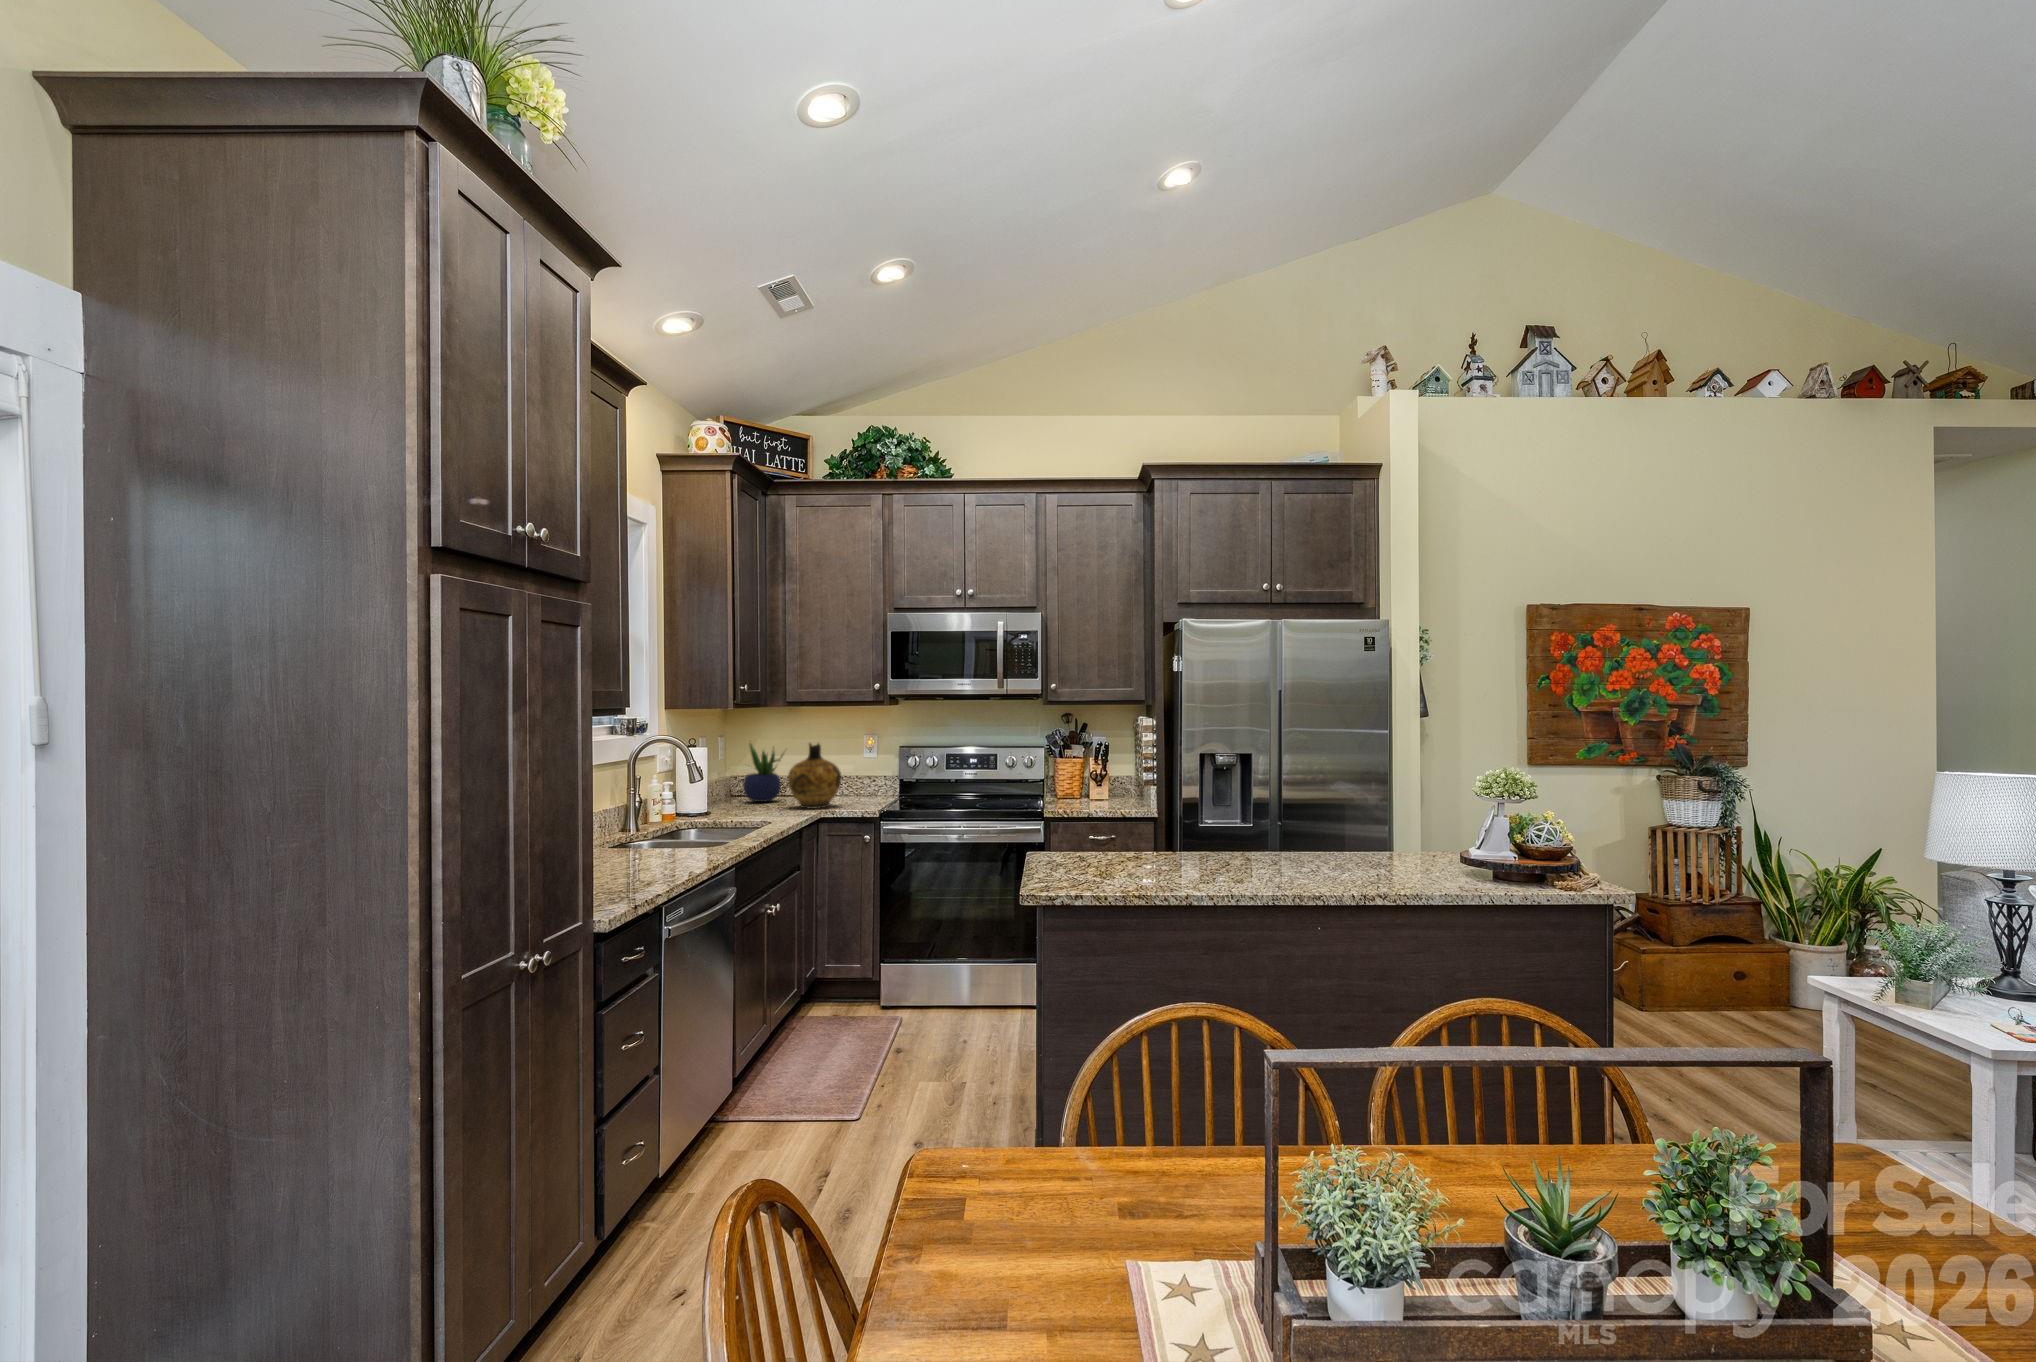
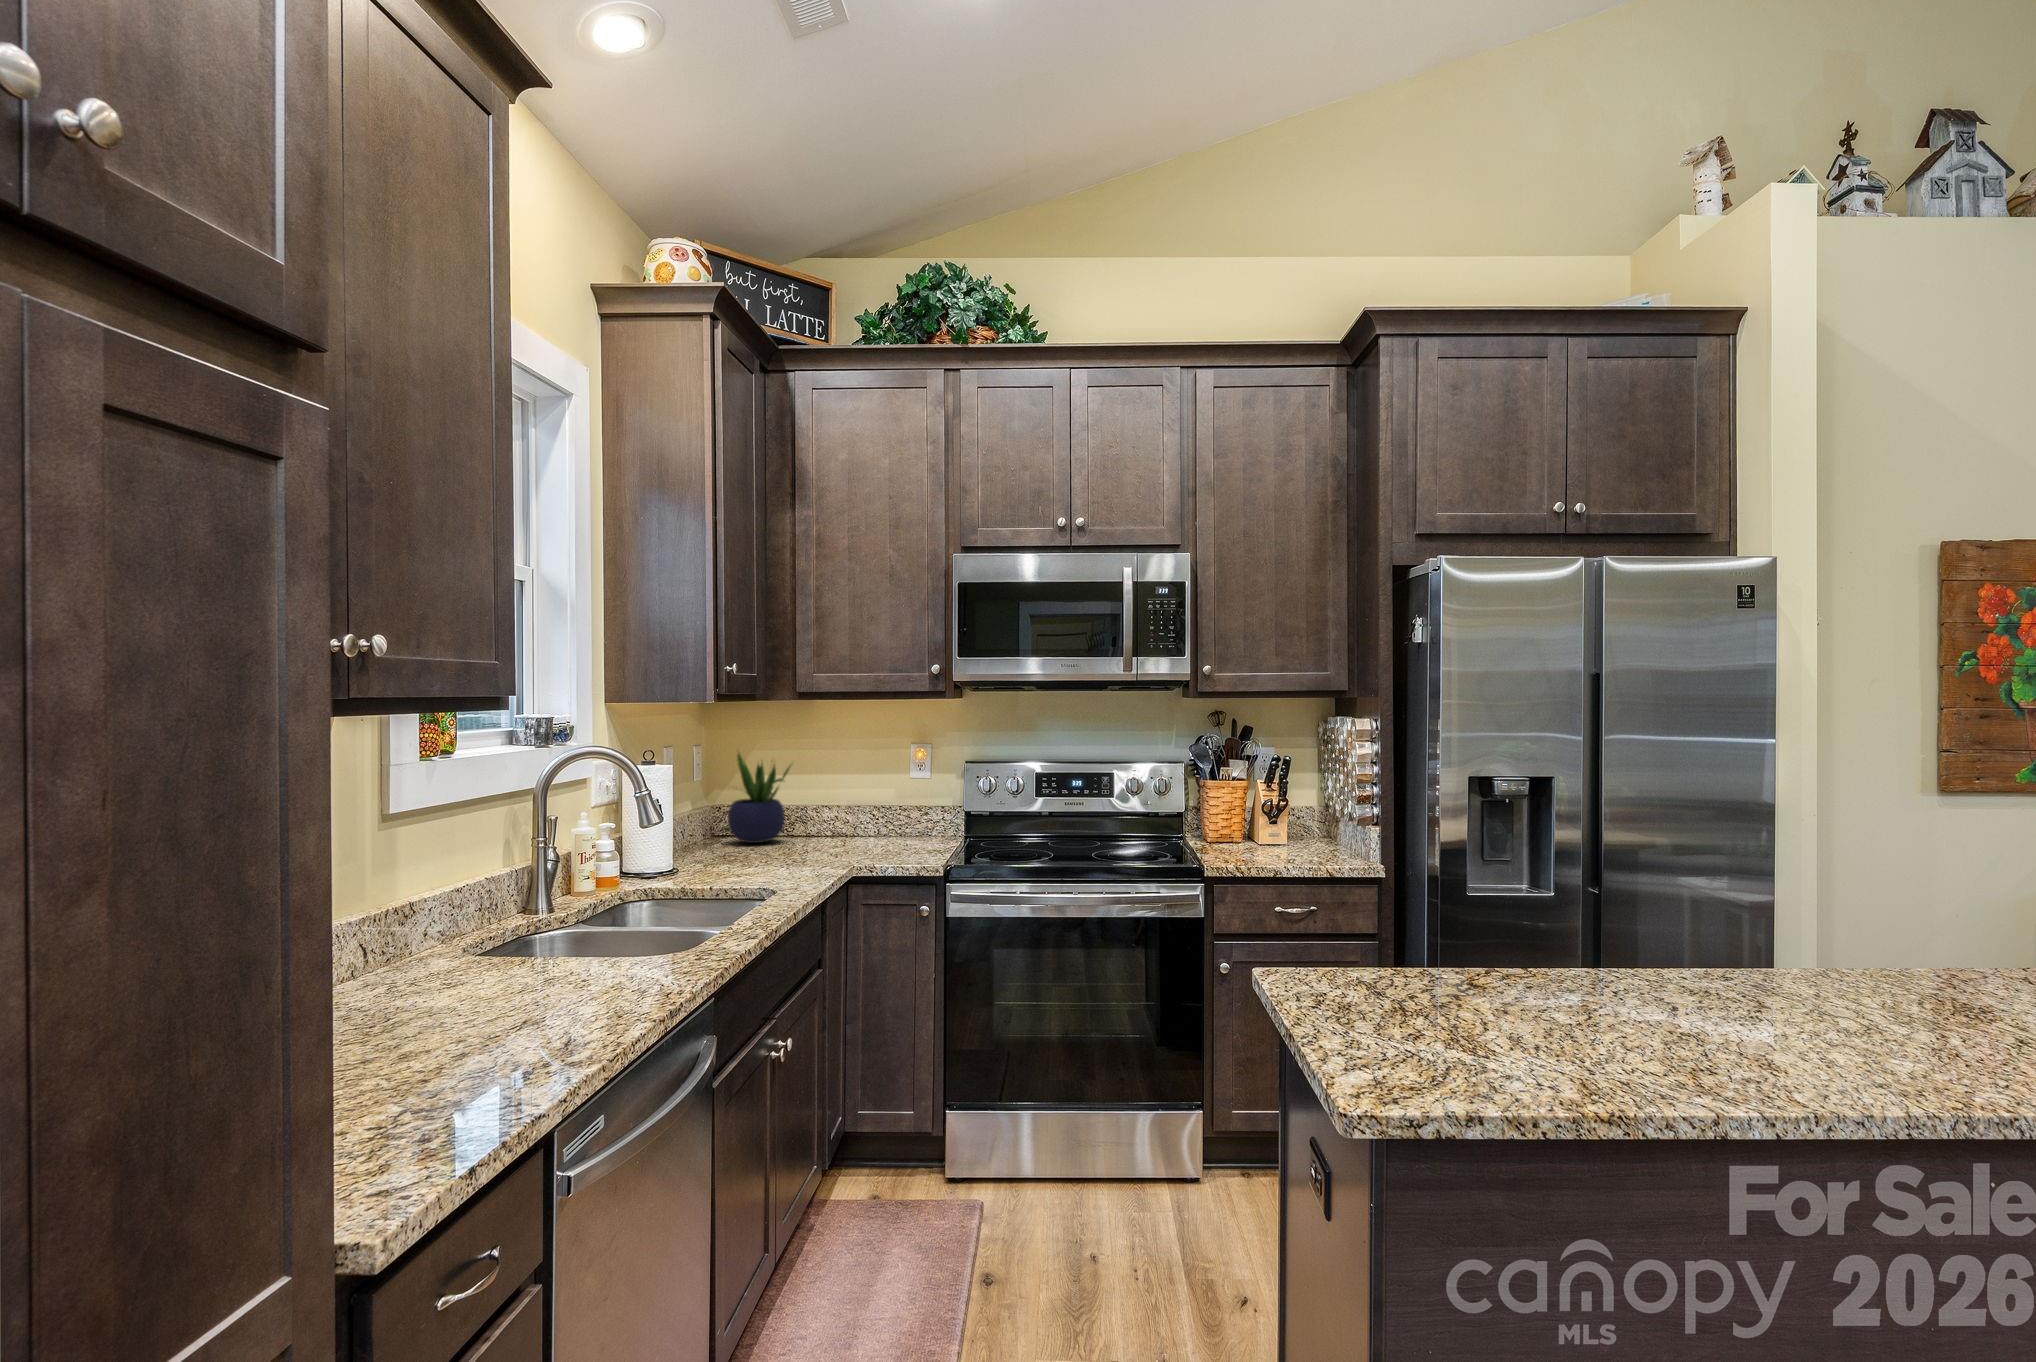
ceramic jug: present [788,743,841,809] -> none [797,755,880,858]

